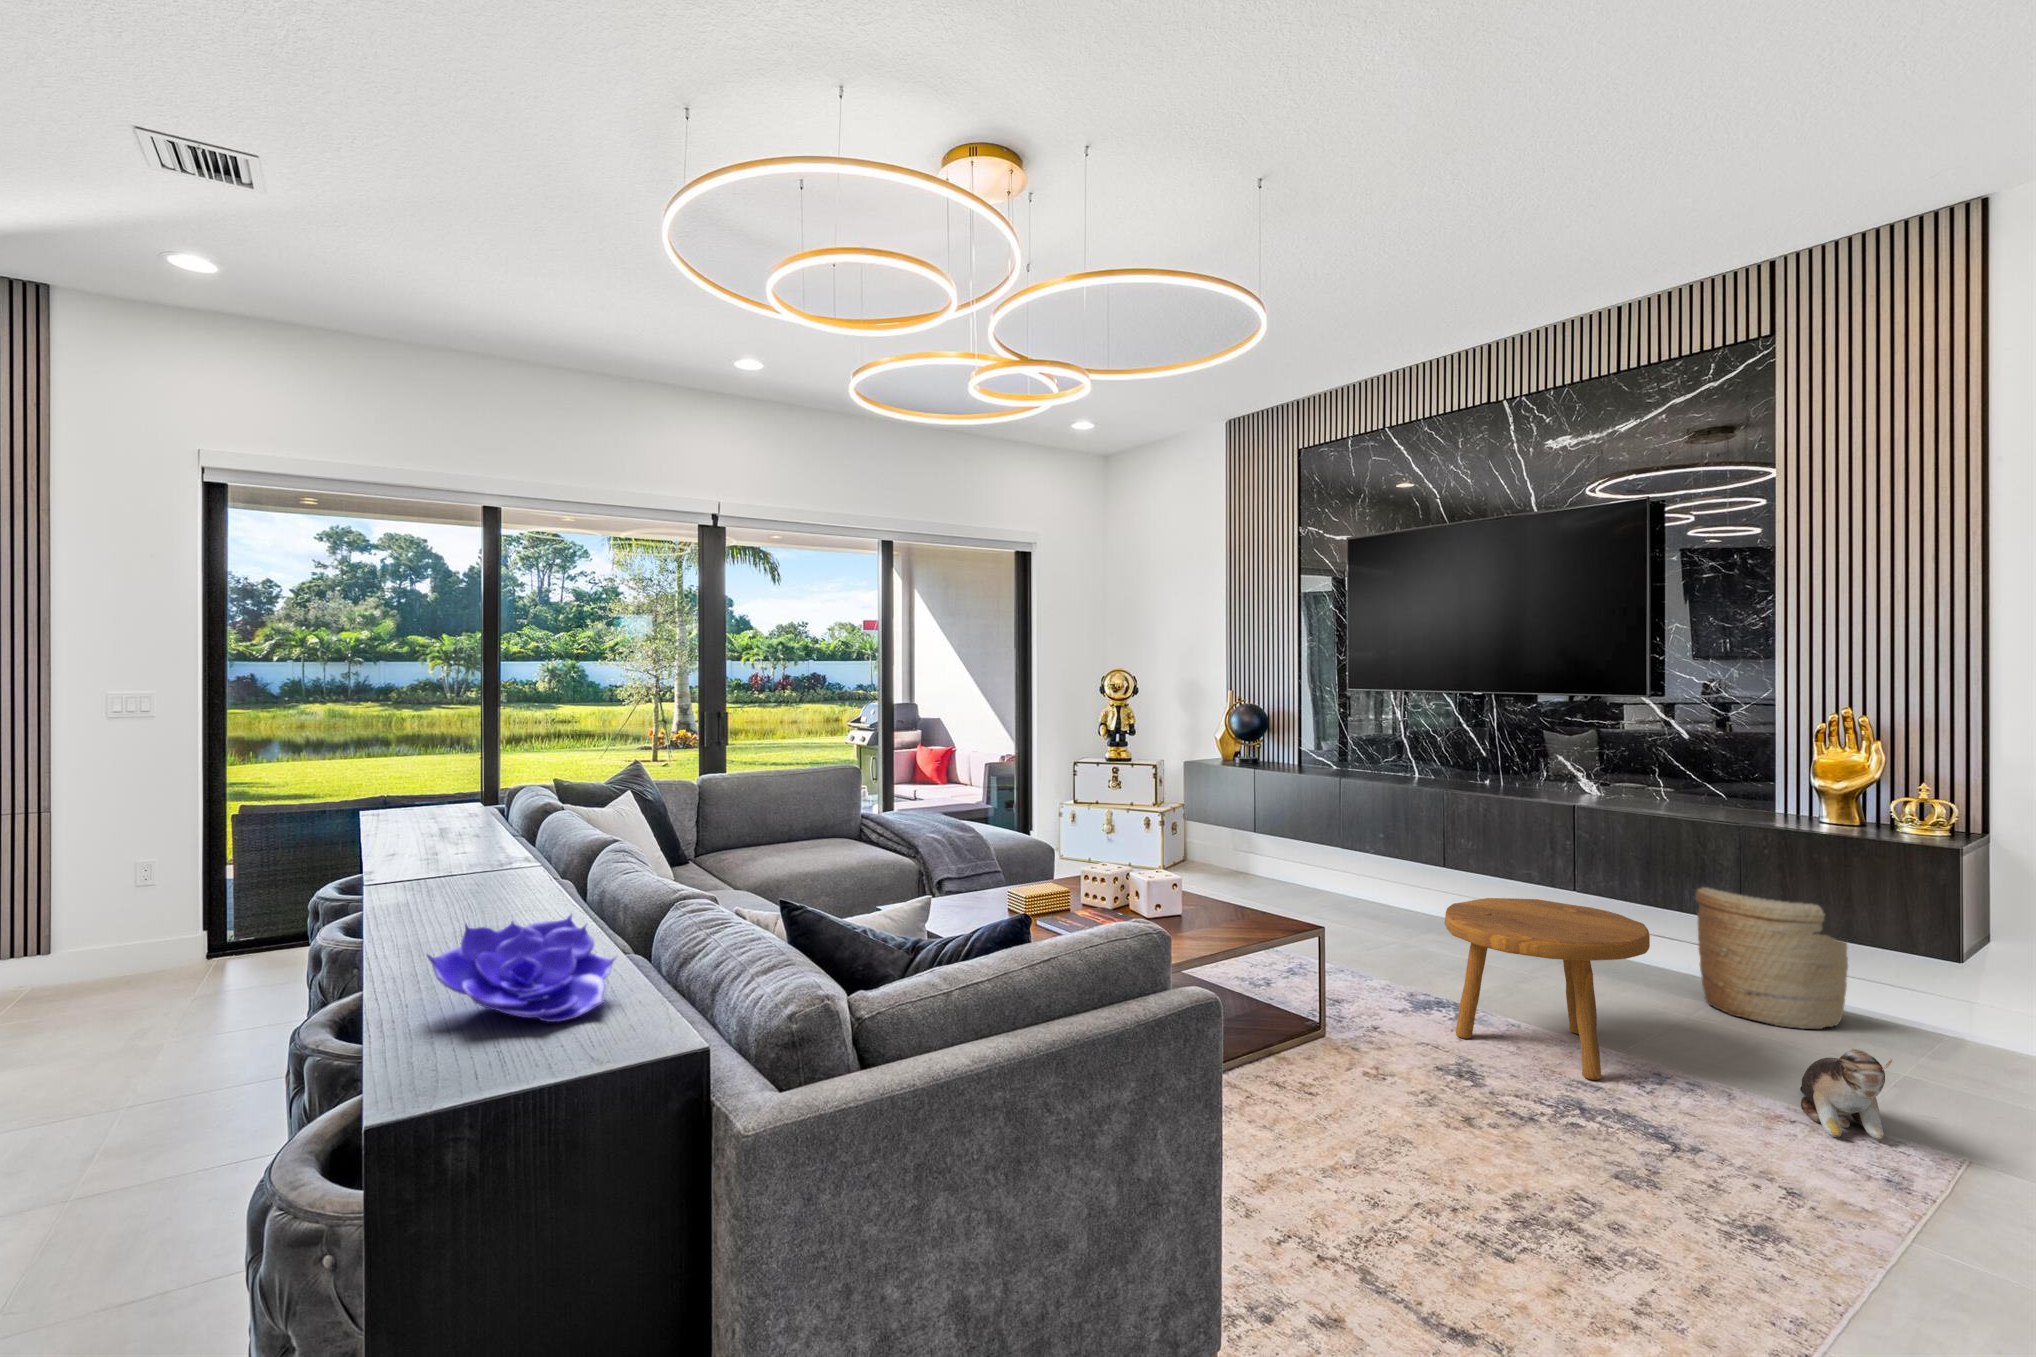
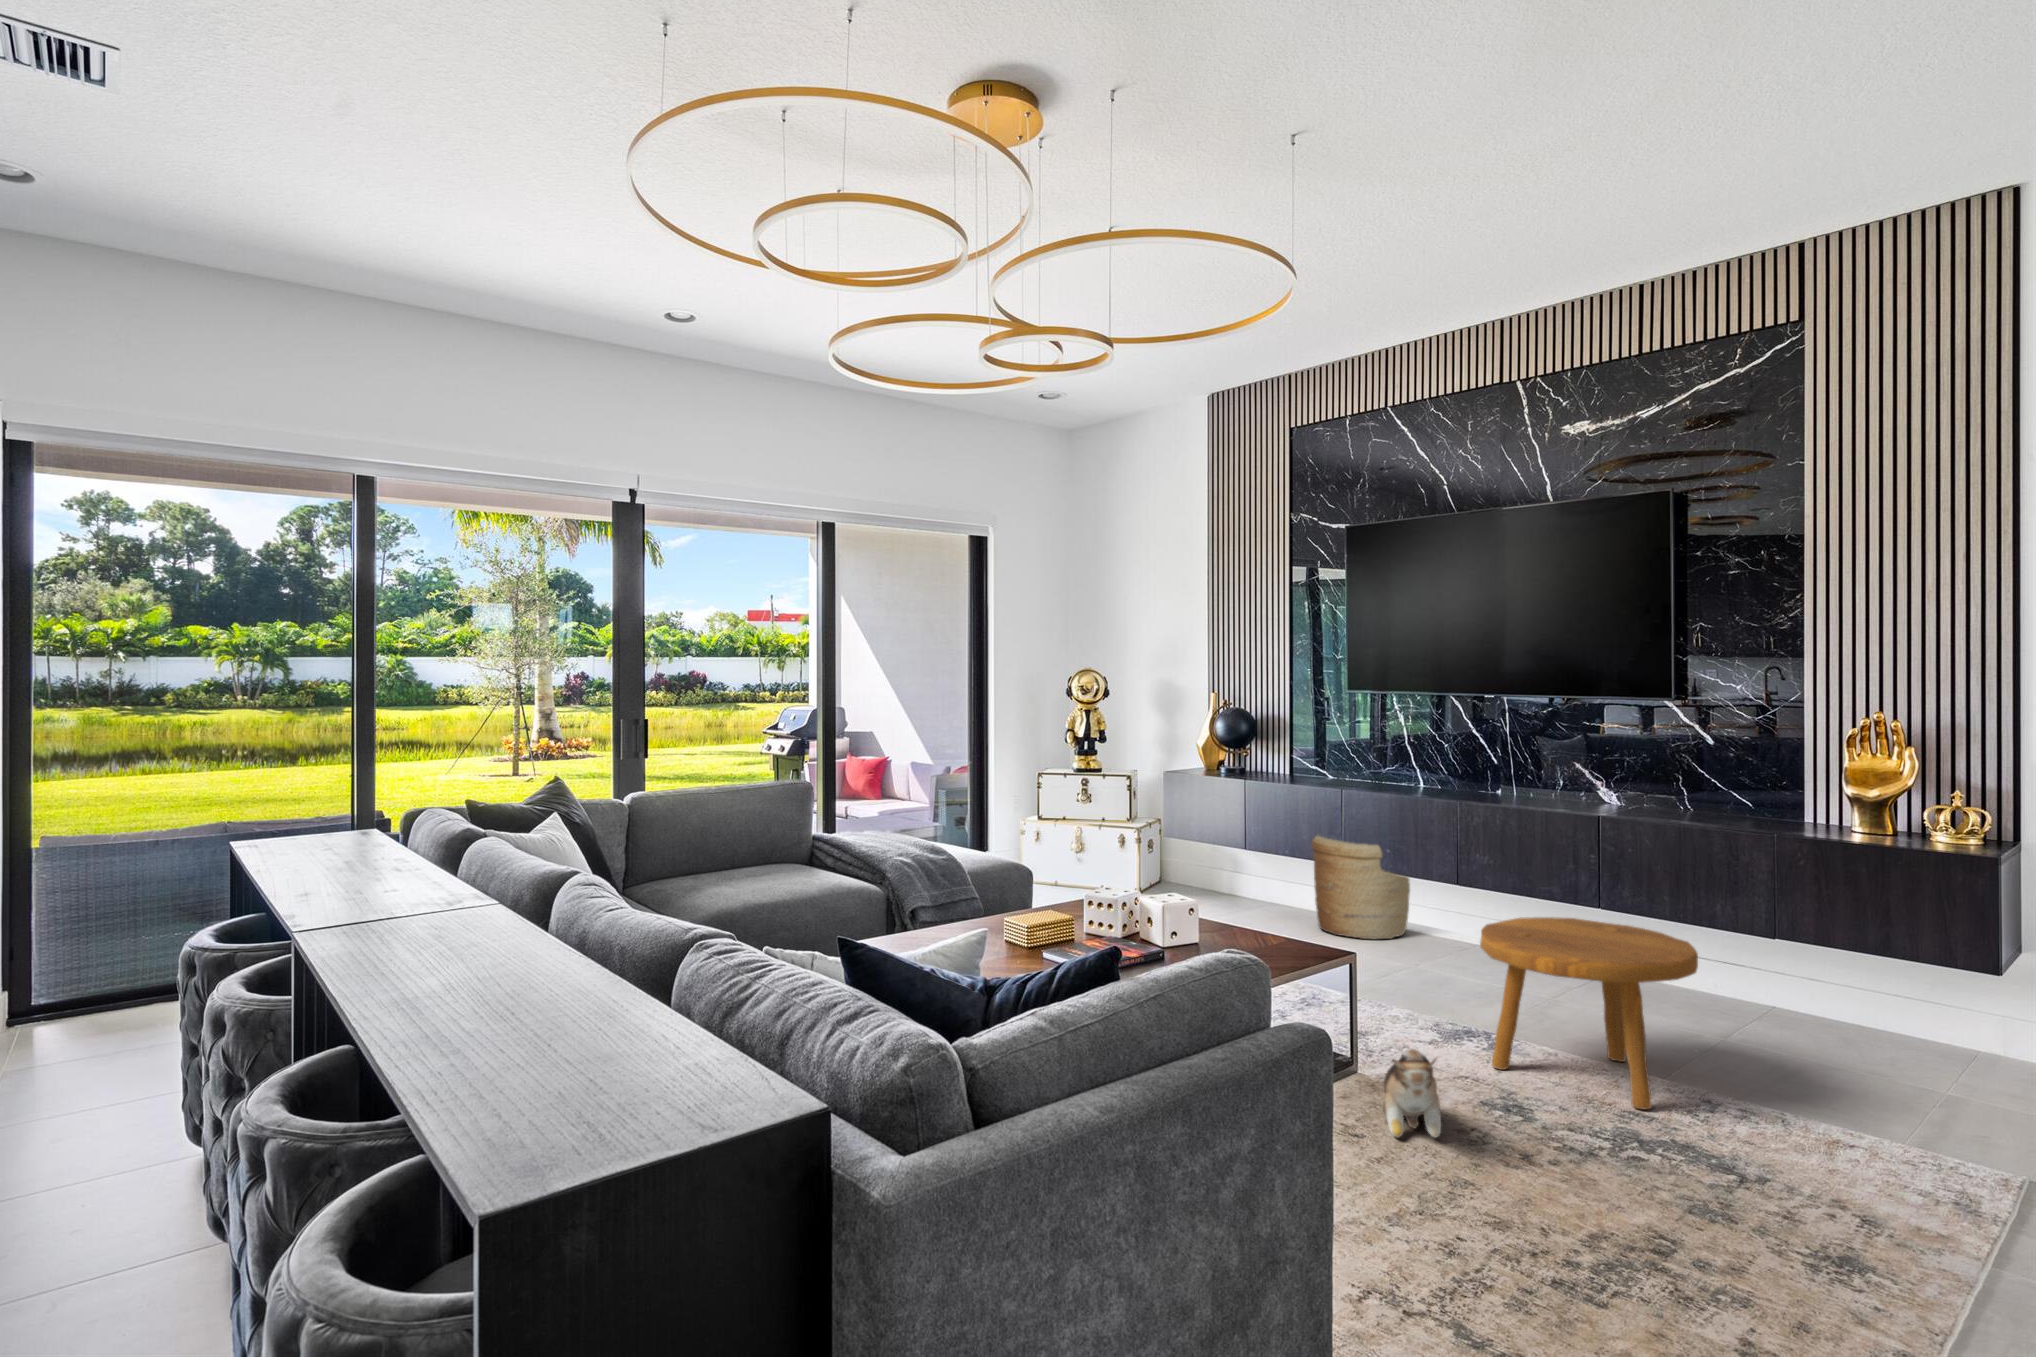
woven basket: present [1696,888,1848,1029] -> present [1311,834,1410,940]
decorative bowl: present [427,914,616,1022] -> none [478,955,691,1083]
plush toy: present [1800,1049,1892,1139] -> present [1383,1049,1441,1138]

